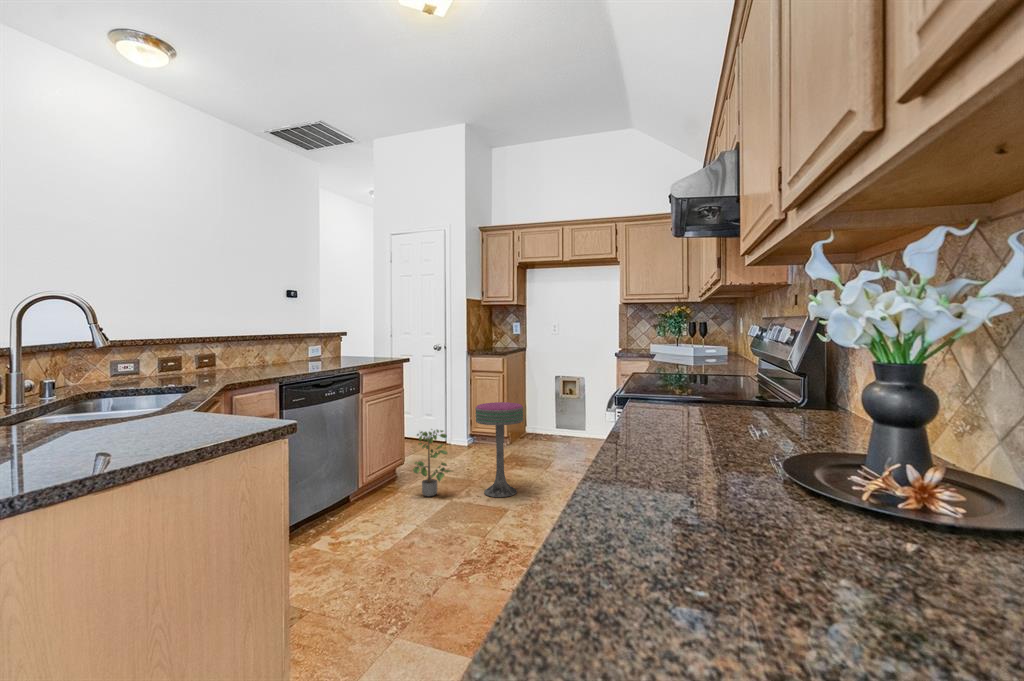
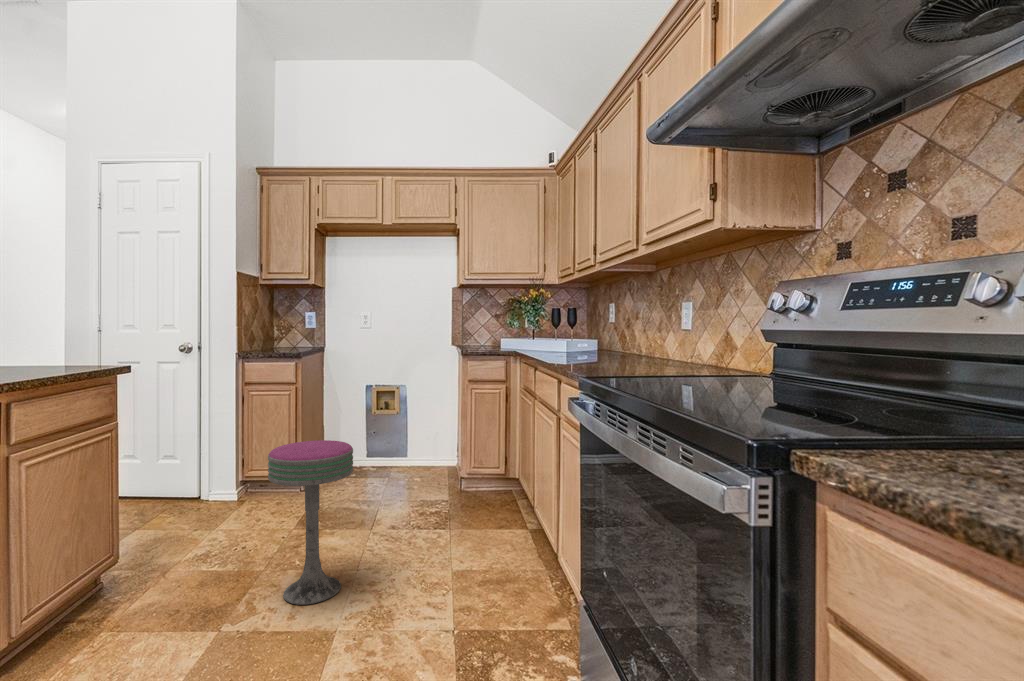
potted plant: present [413,430,451,496] -> none [137,498,227,629]

